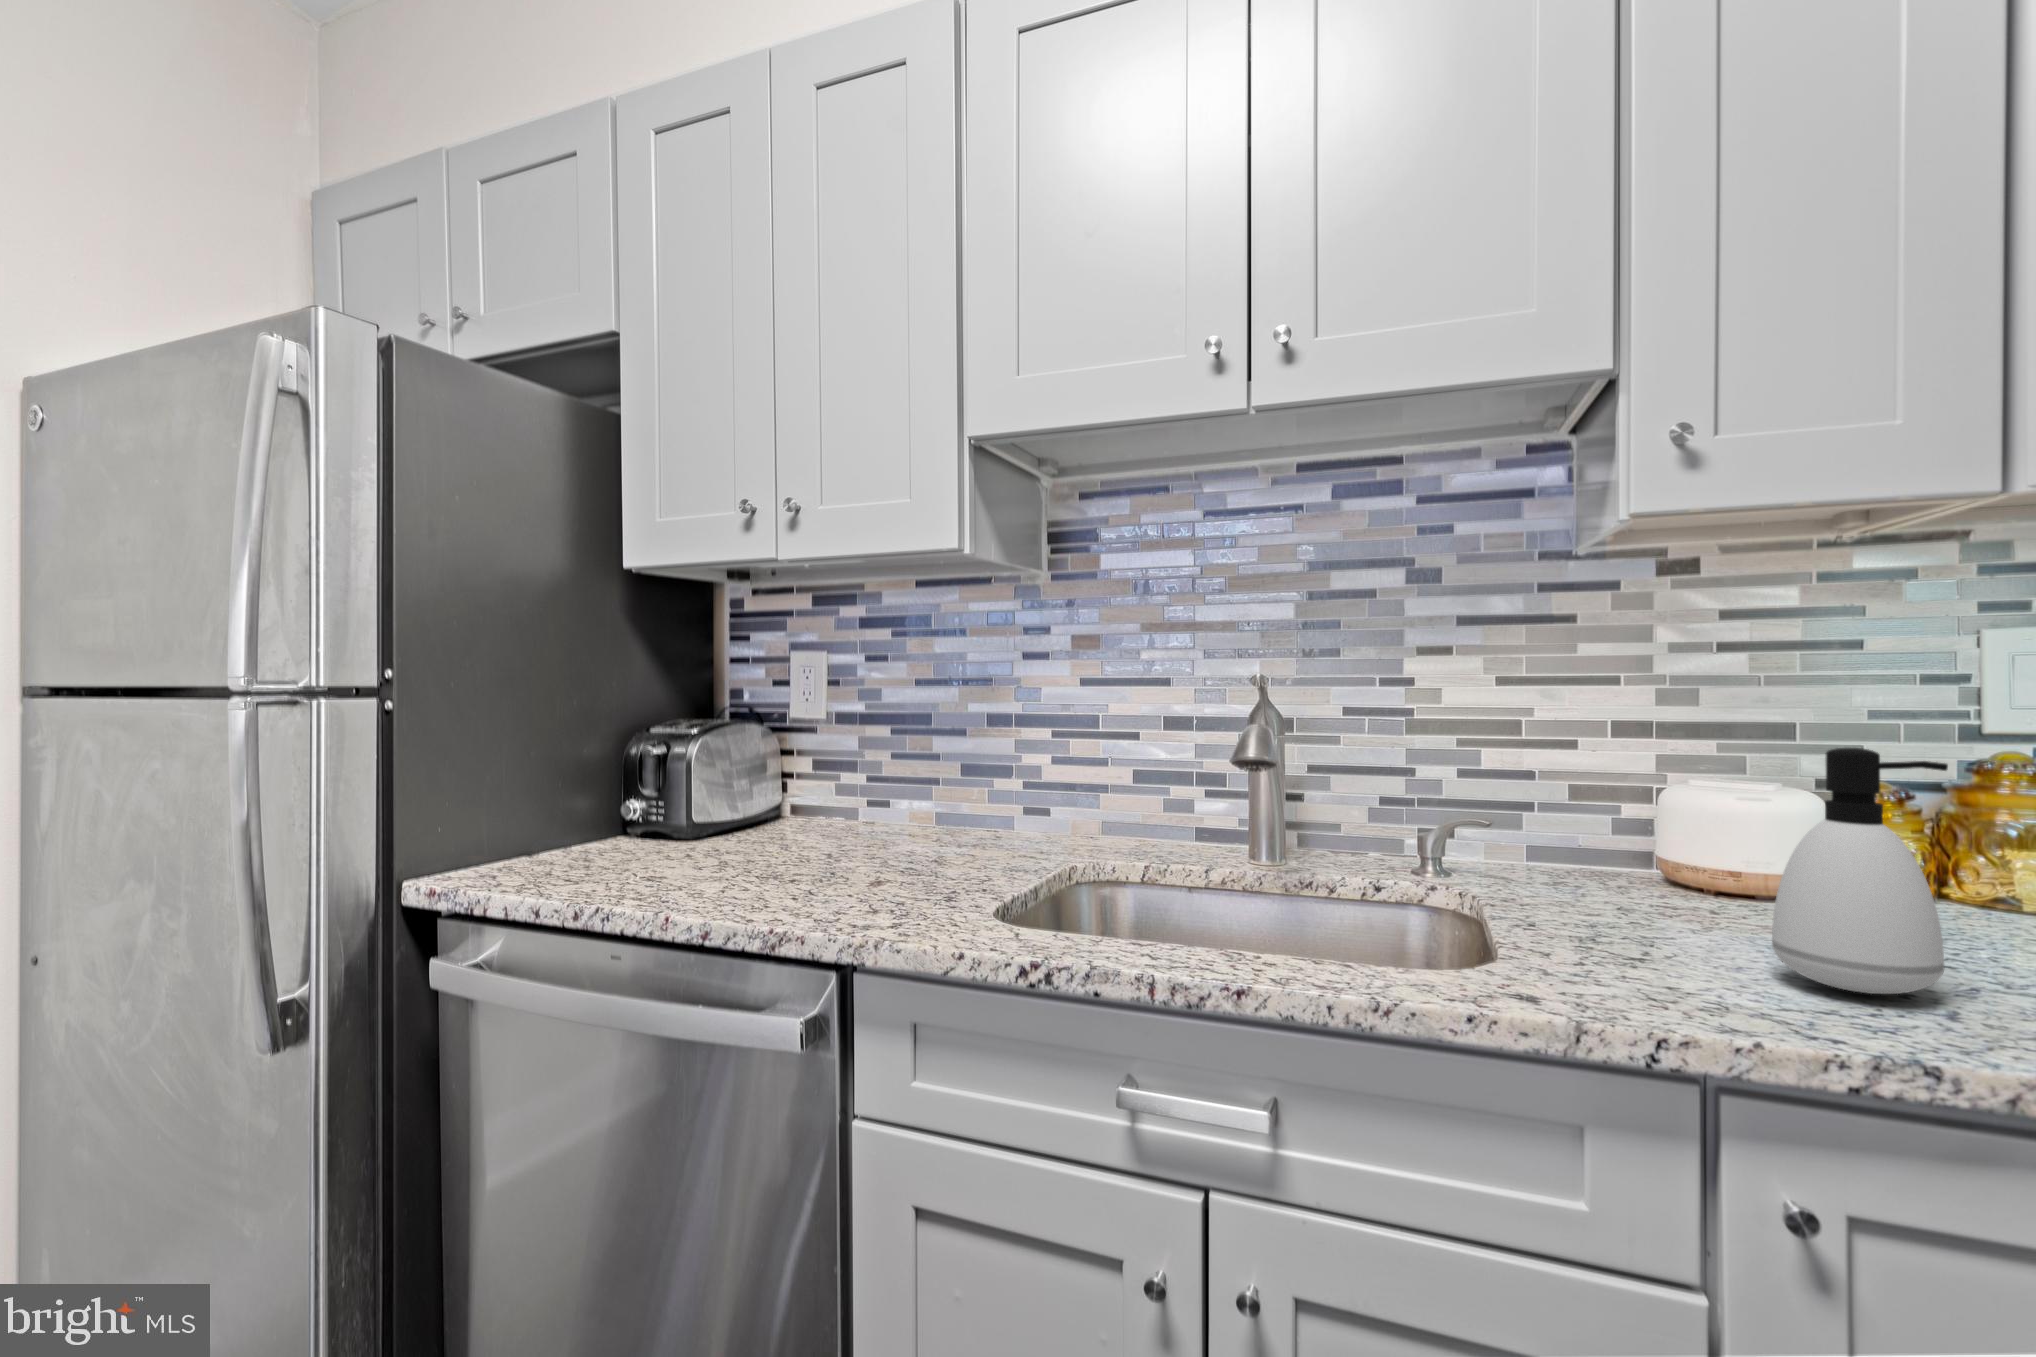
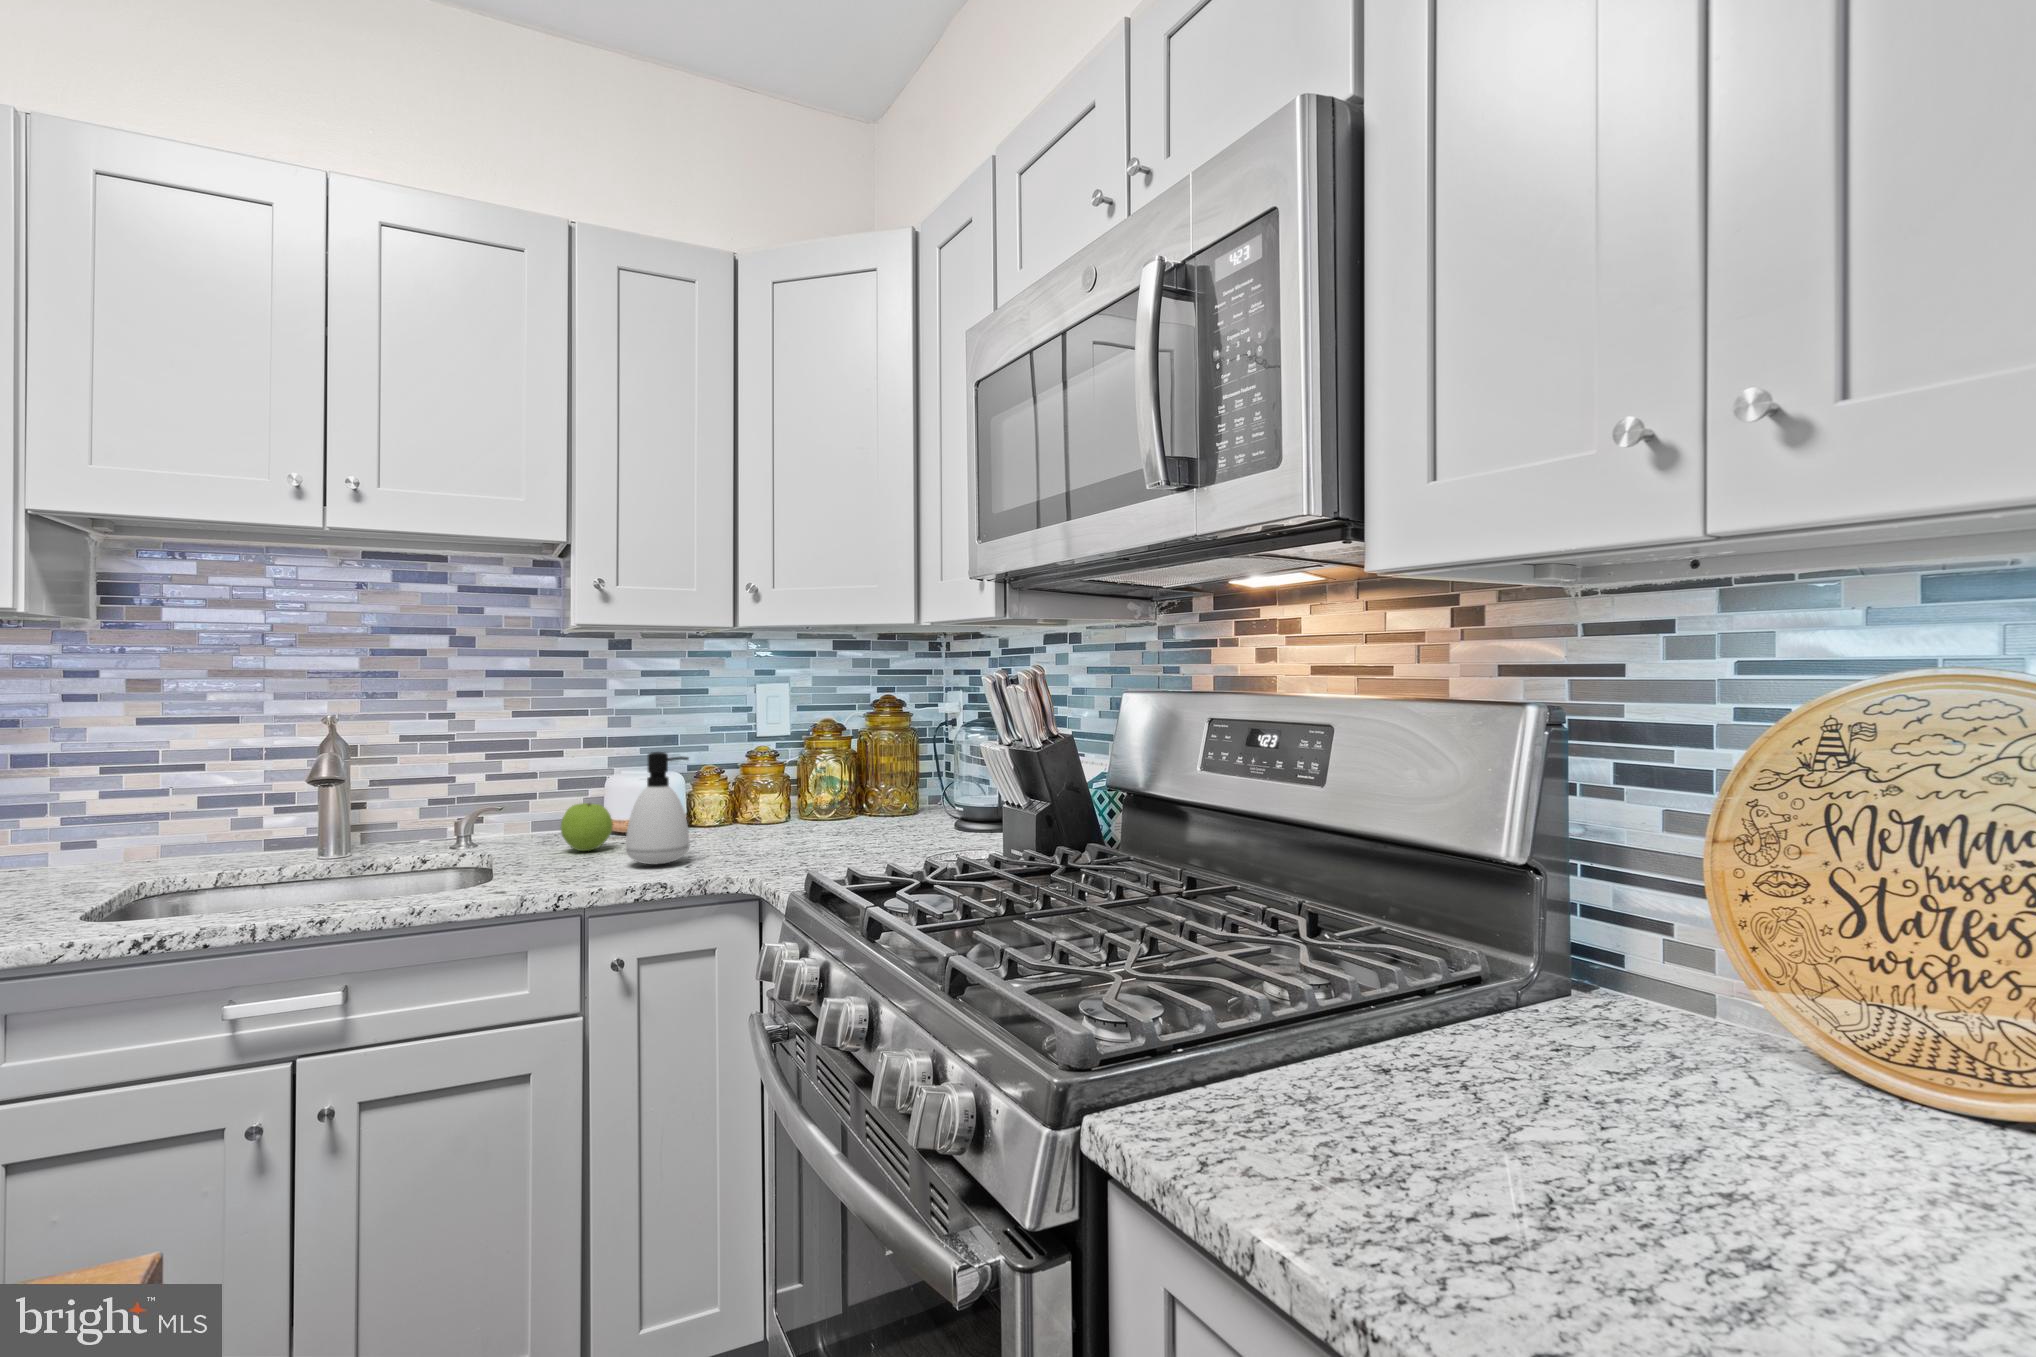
apple: none [1598,832,1701,919] -> present [561,803,613,851]

